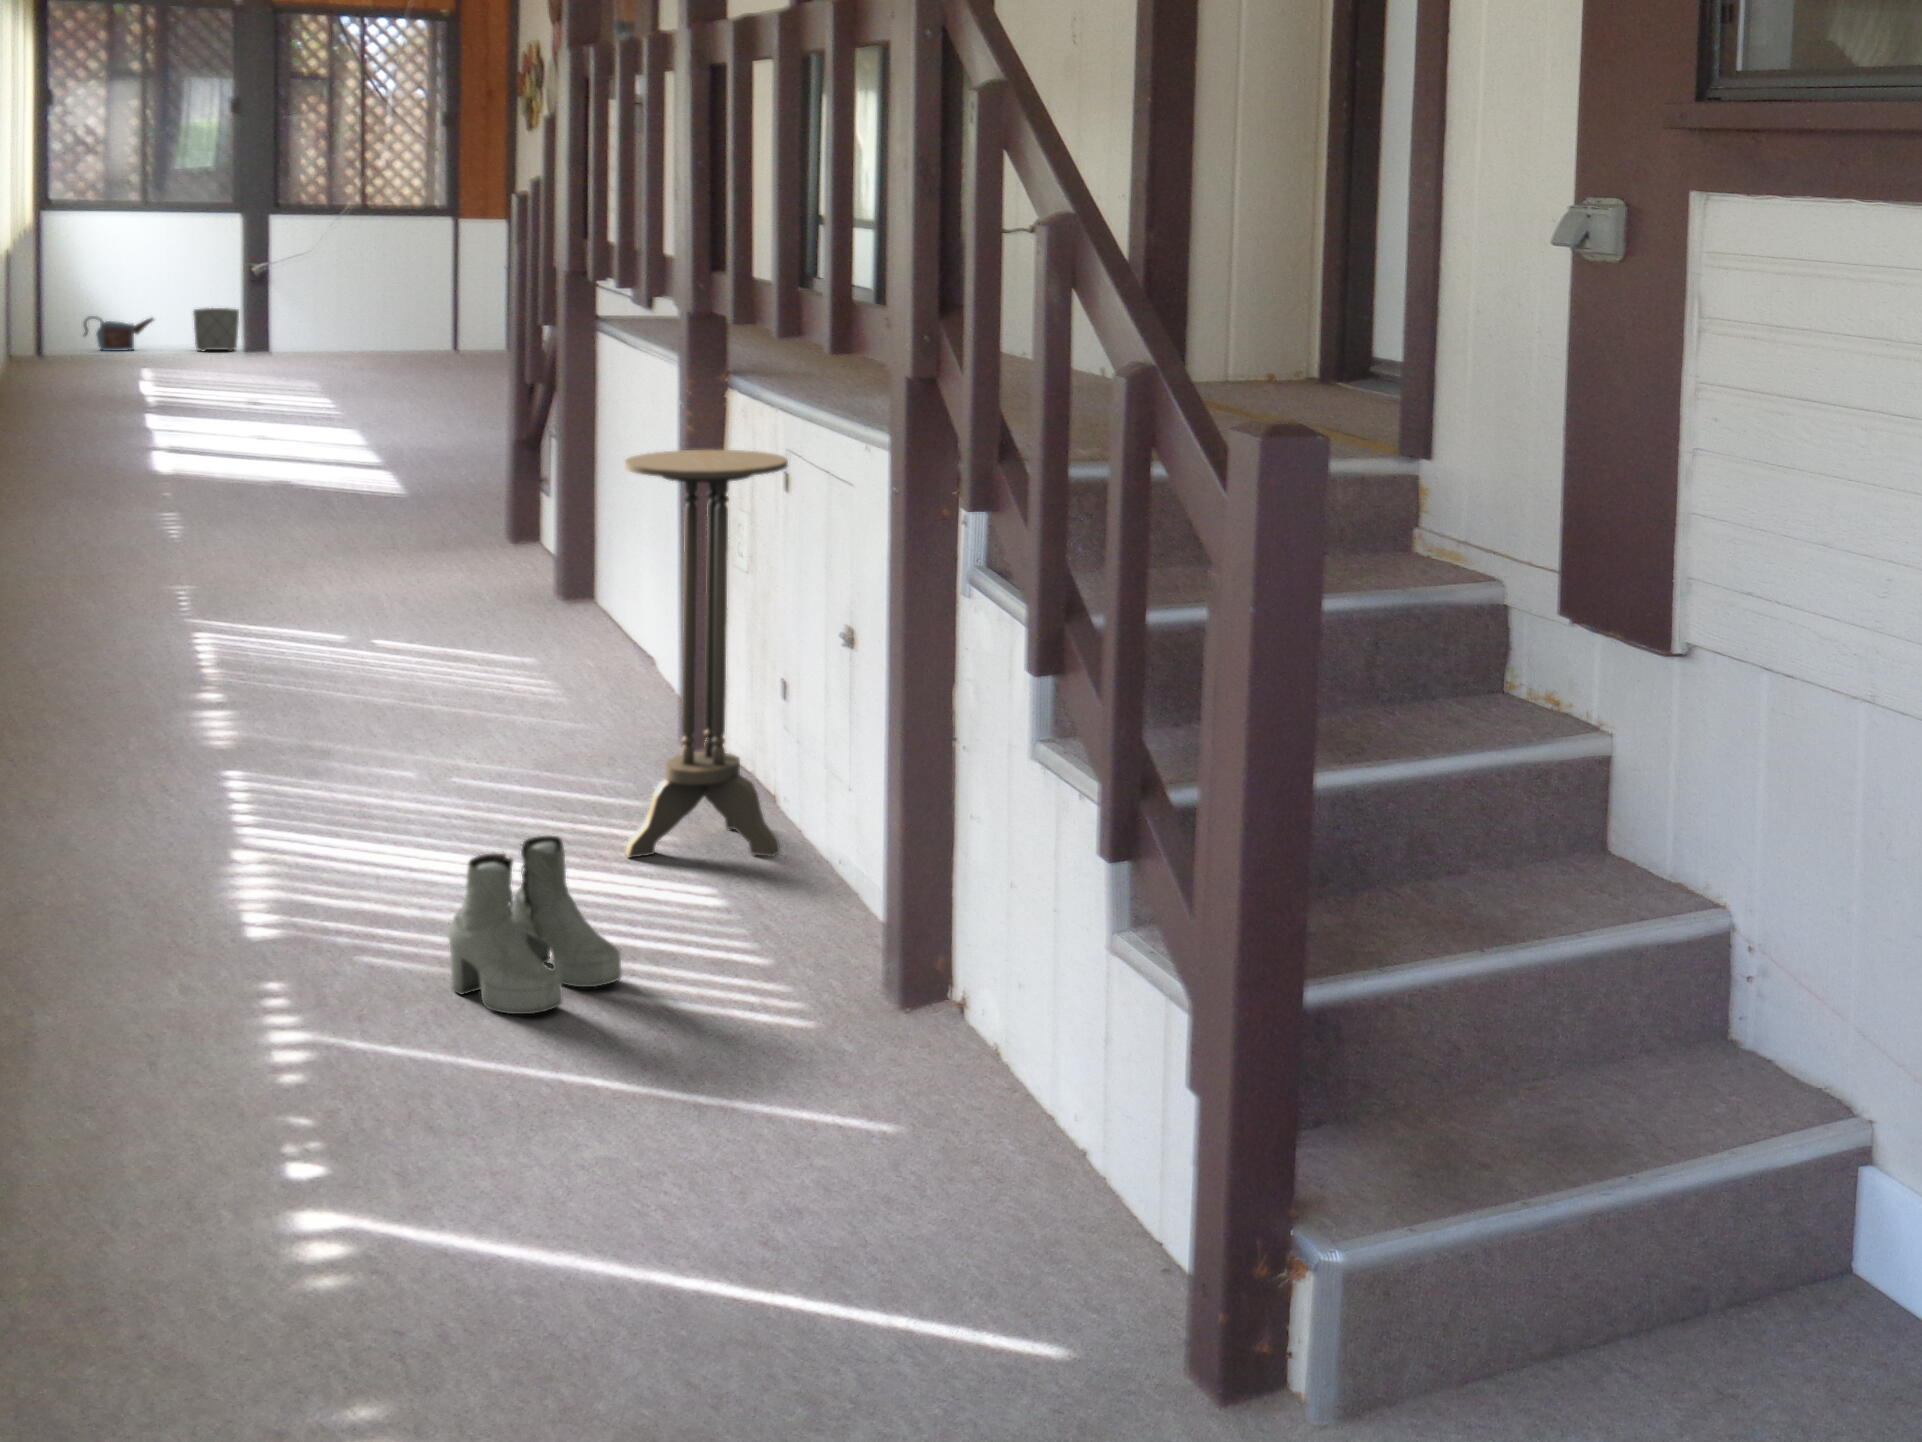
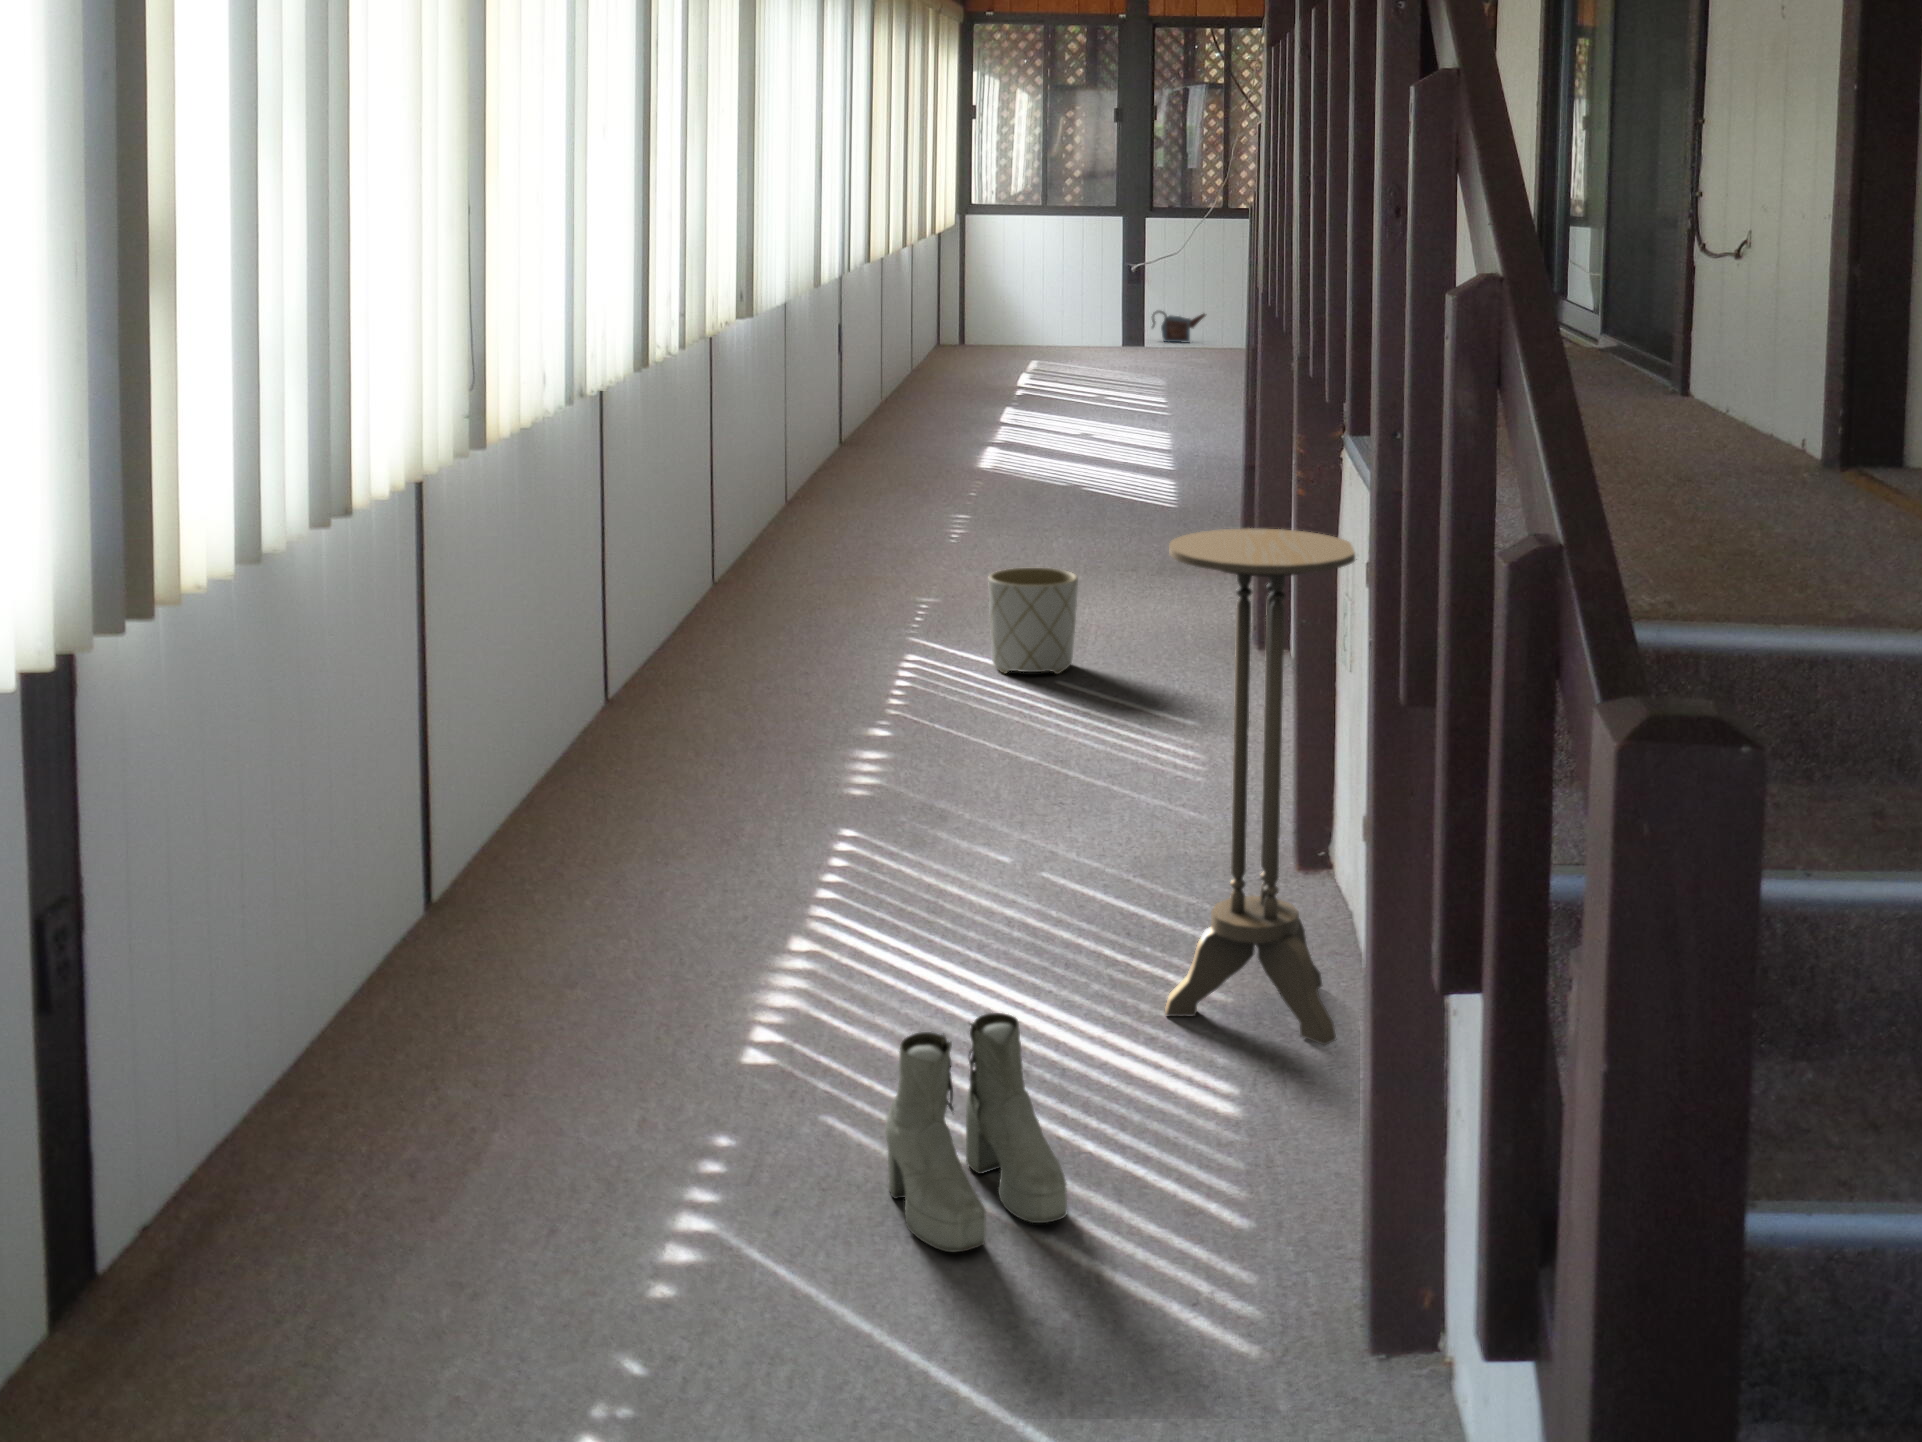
planter: present [193,308,239,351] -> present [988,567,1078,674]
watering can: present [84,316,153,351] -> present [1152,311,1206,342]

